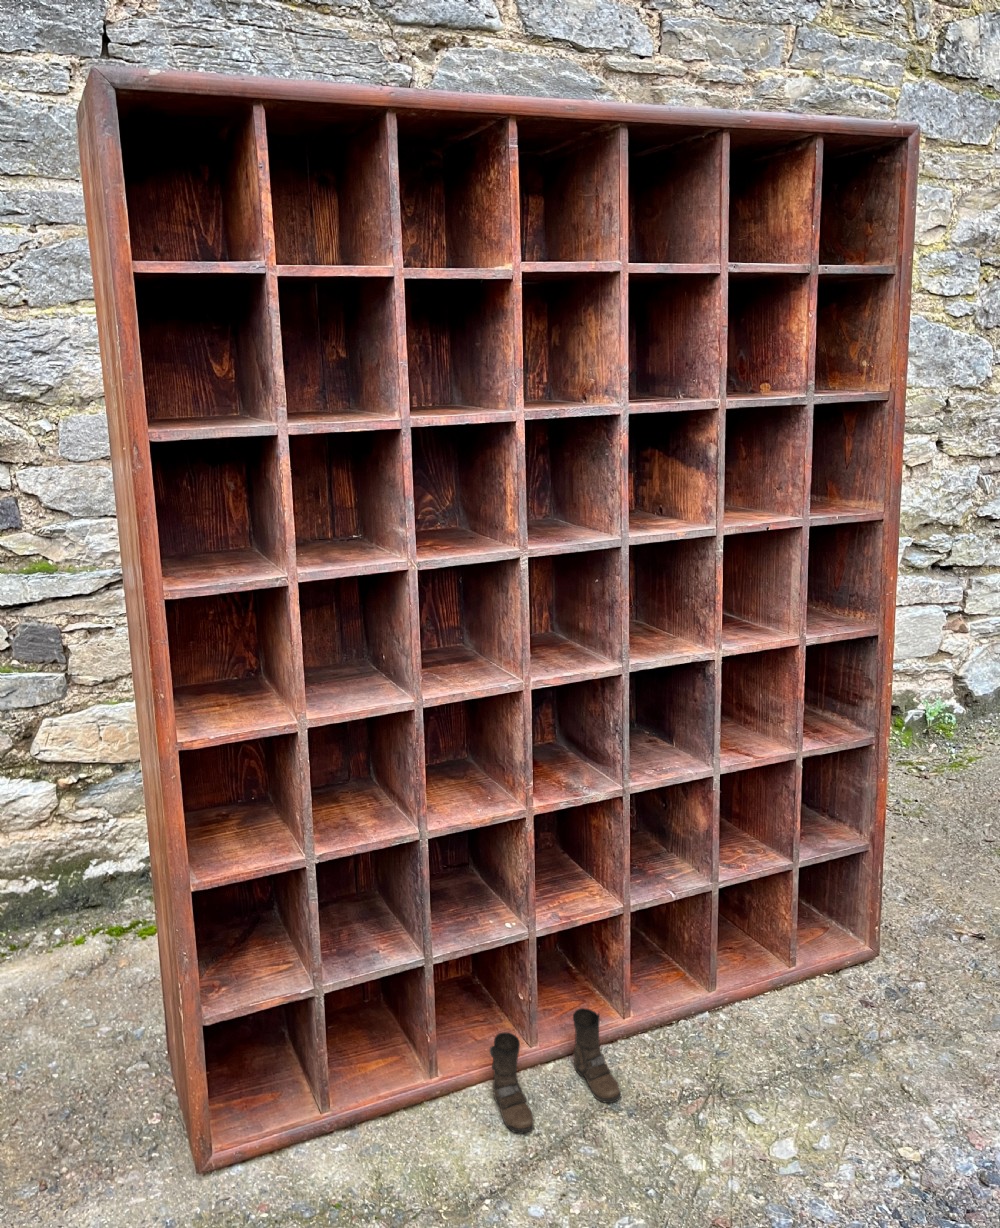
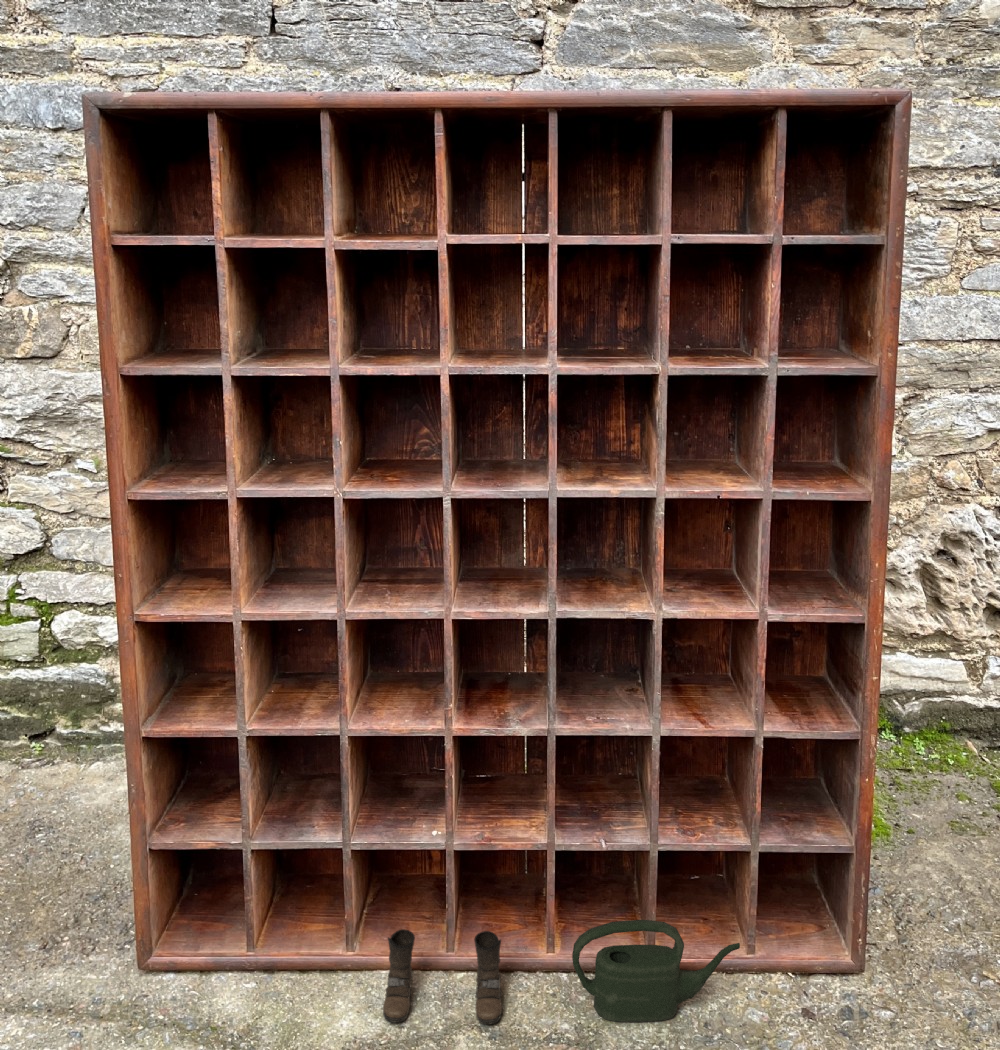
watering can: none [672,950,804,1059] -> present [572,920,740,1022]

